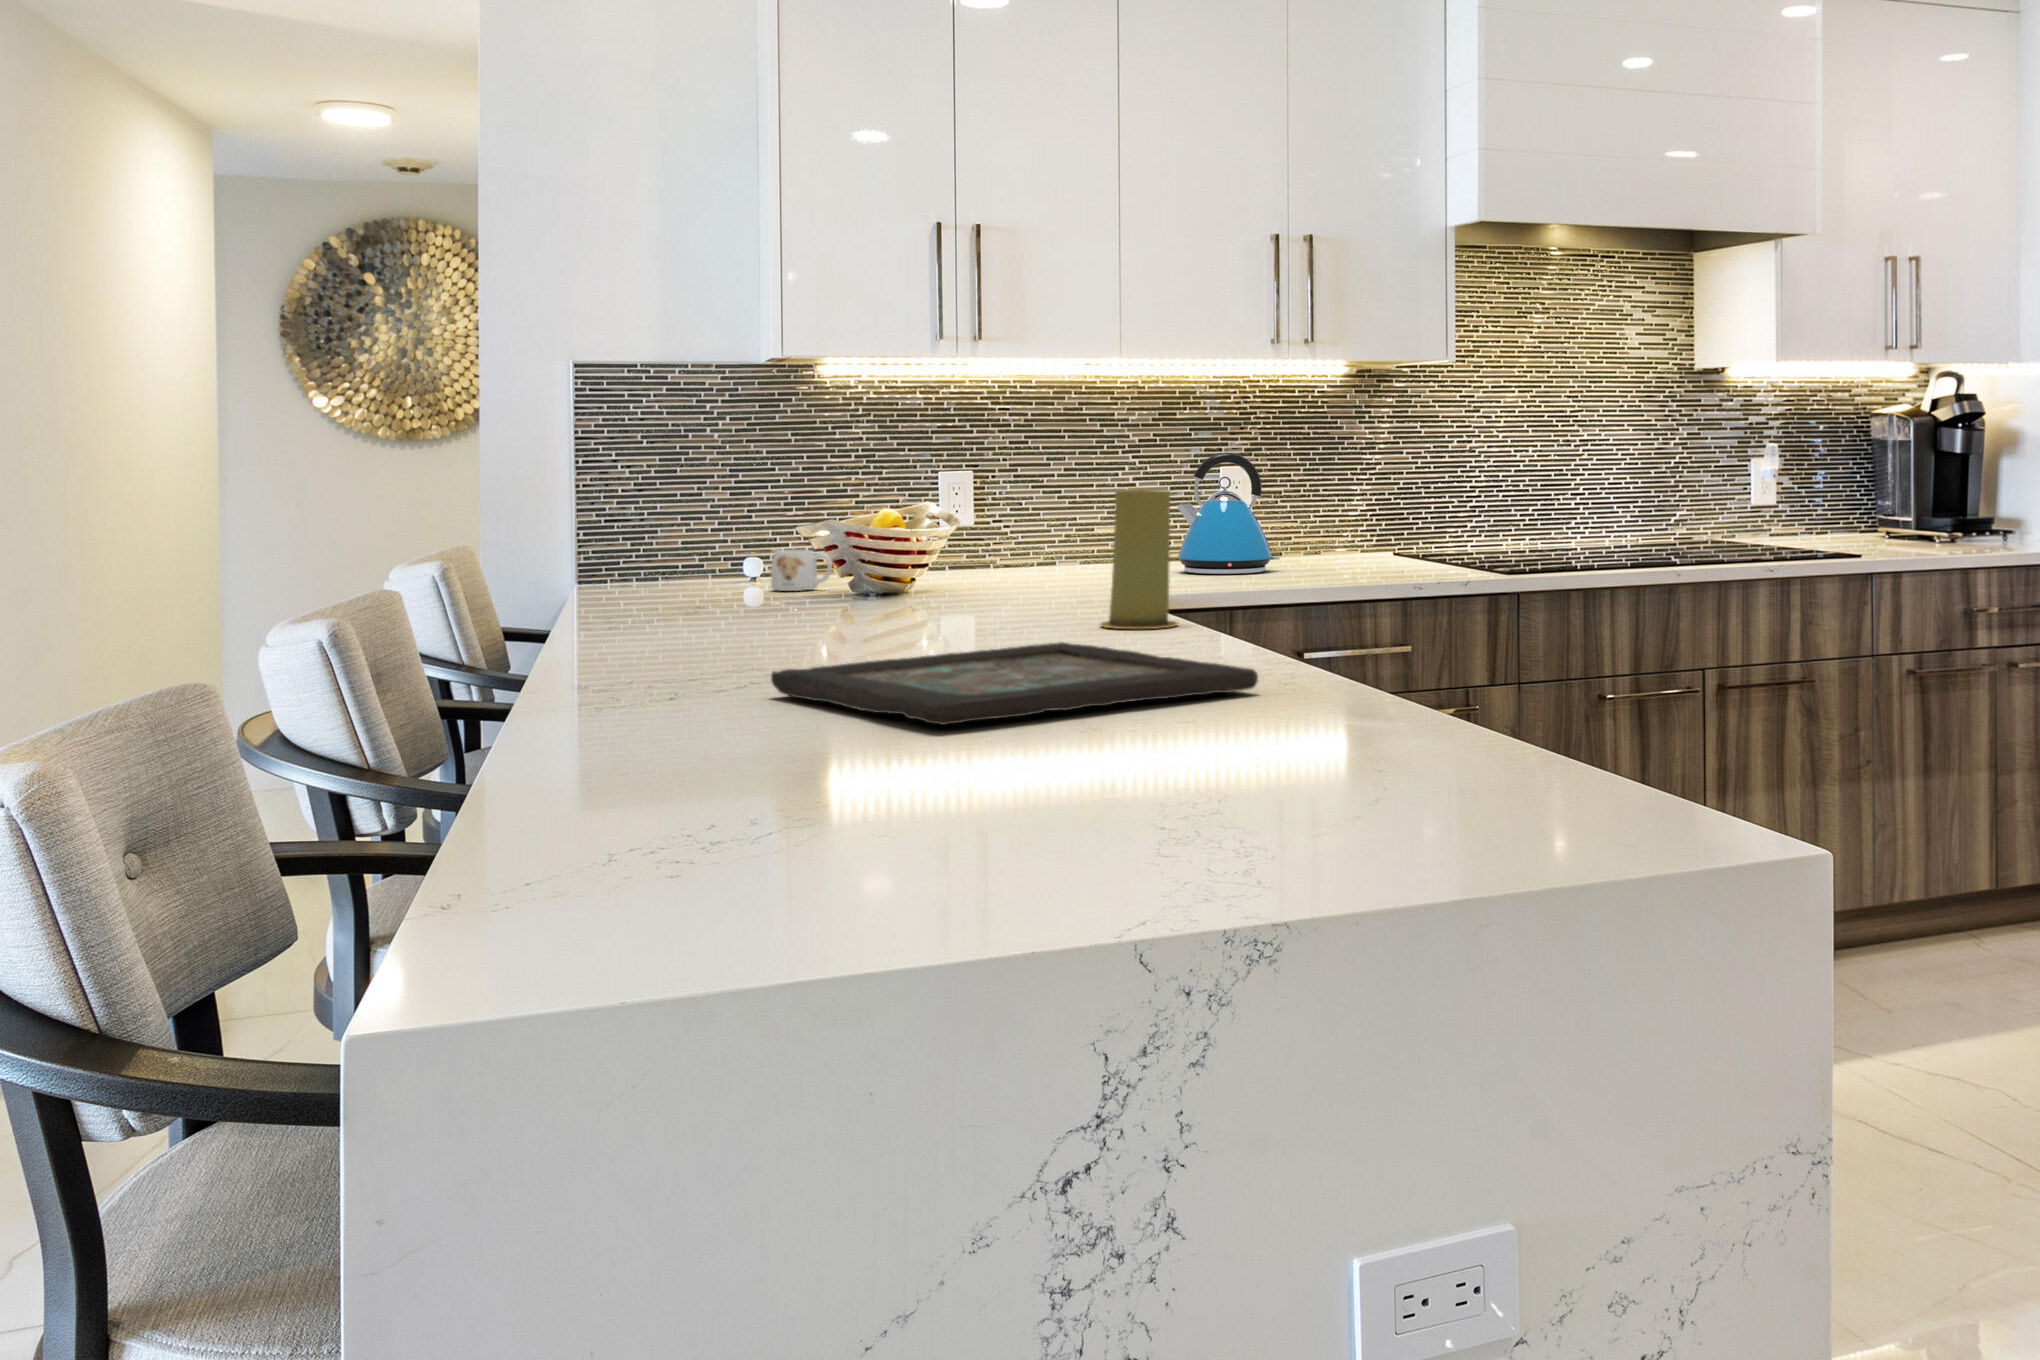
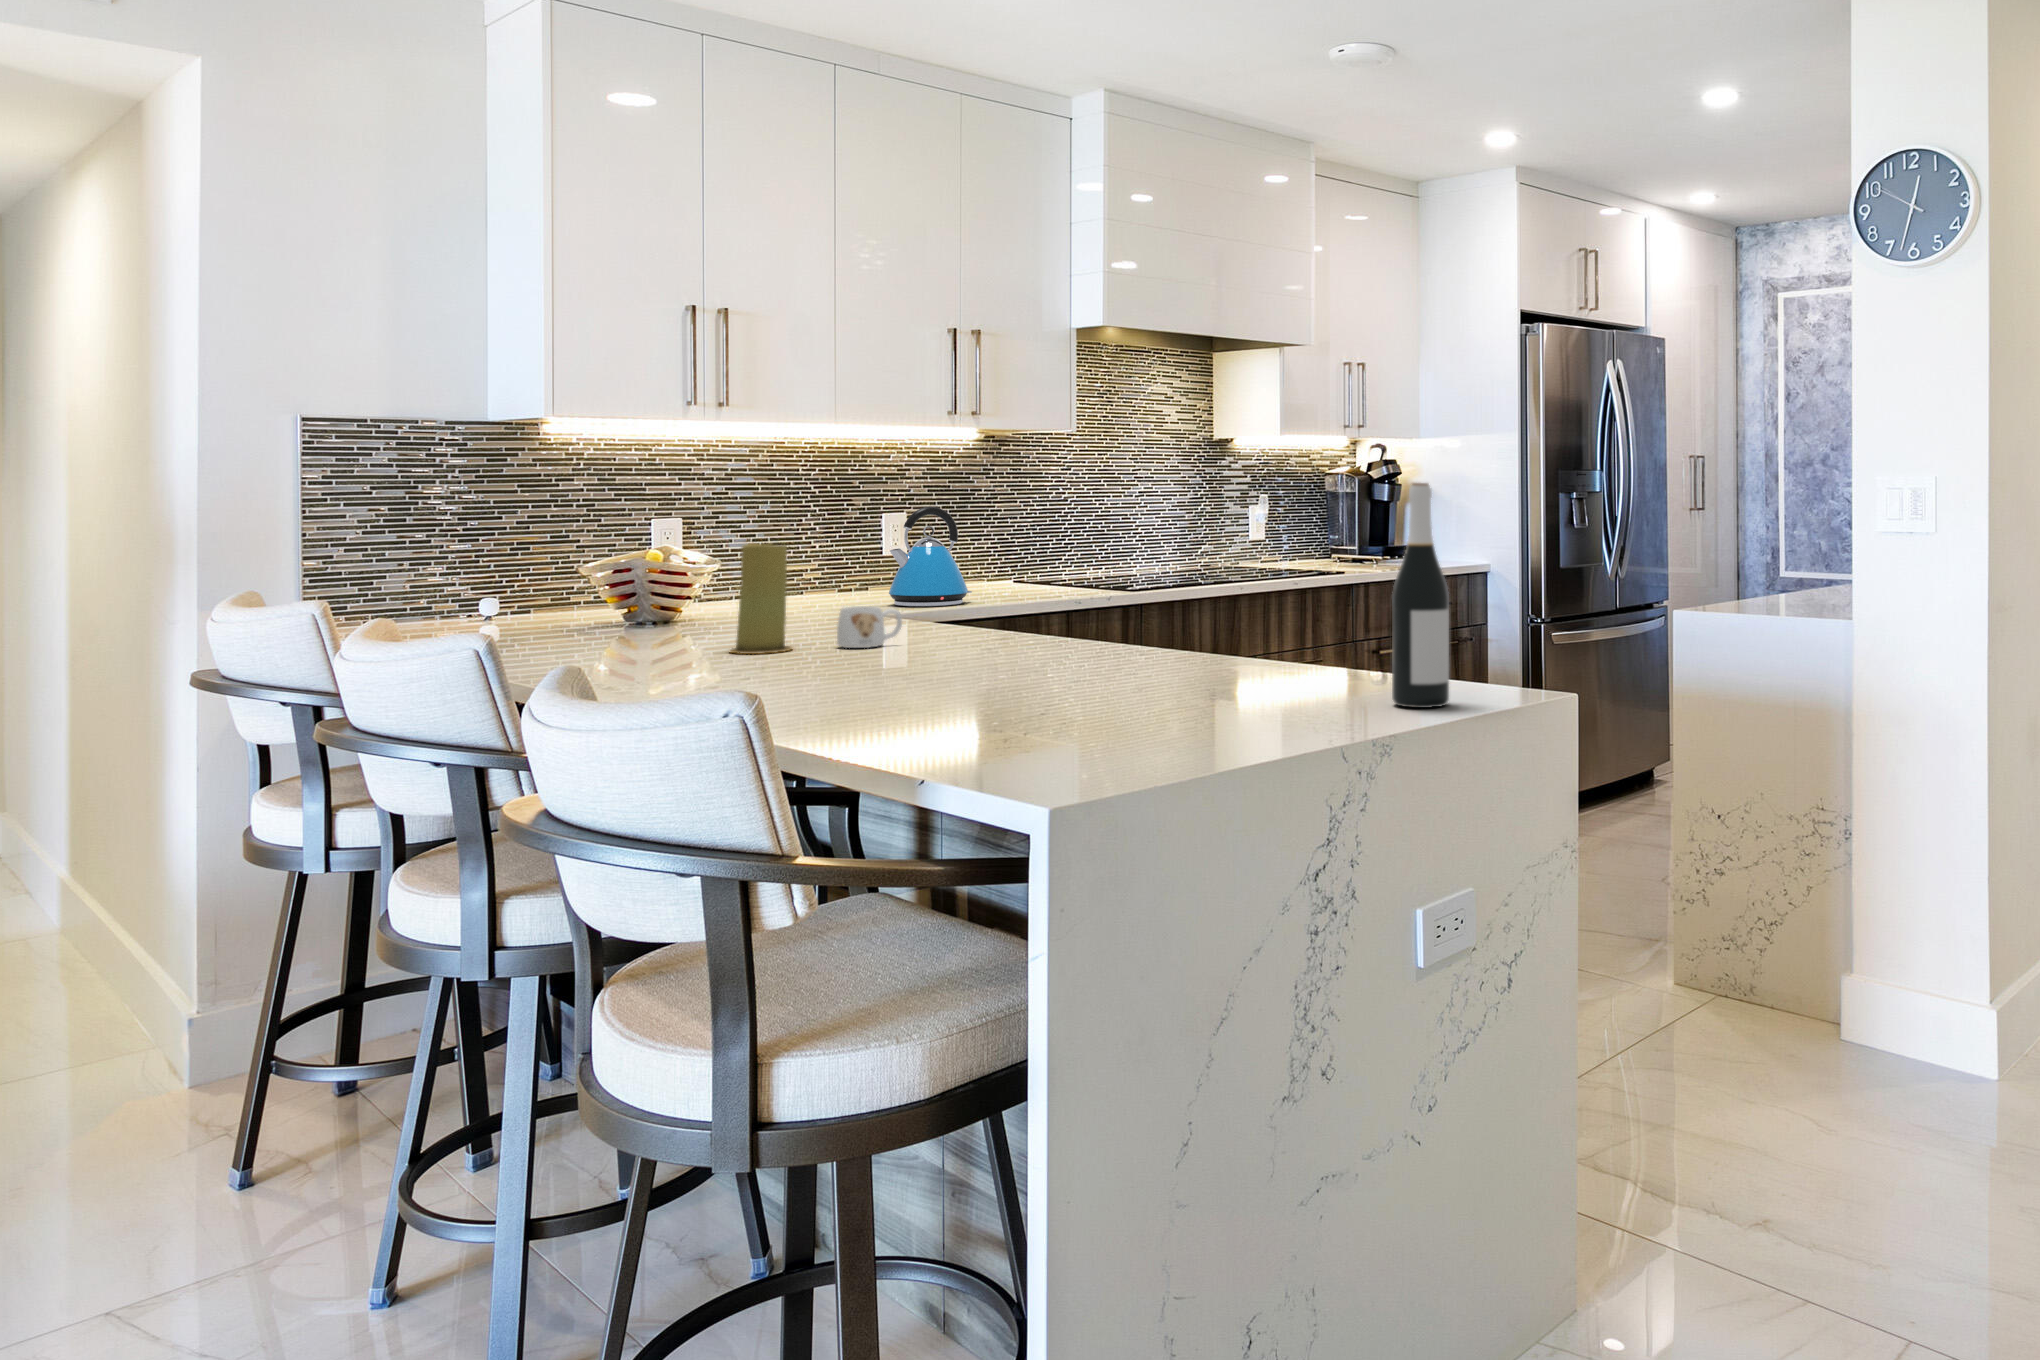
wine bottle: none [1301,395,1388,739] -> present [1392,483,1449,708]
candle: present [1100,488,1177,629] -> present [730,544,792,654]
mug: present [771,550,832,591] -> present [837,606,902,648]
decorative tray: present [771,642,1258,725] -> none [938,661,1282,720]

